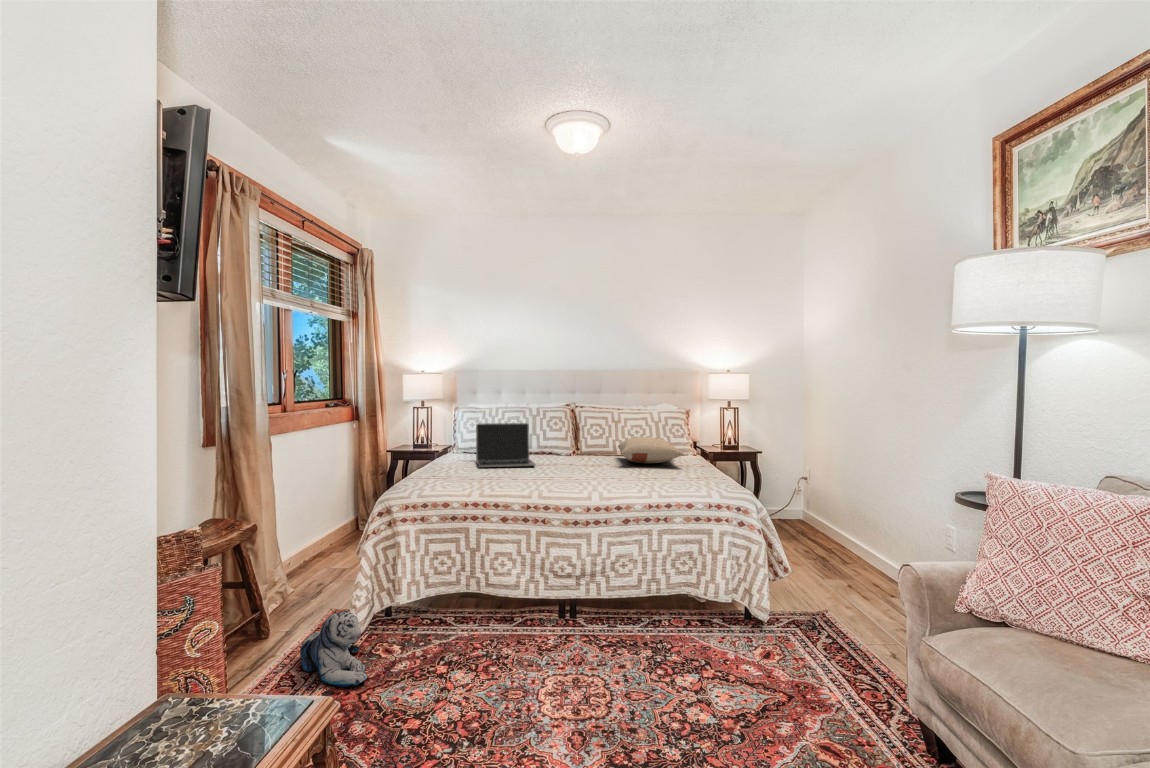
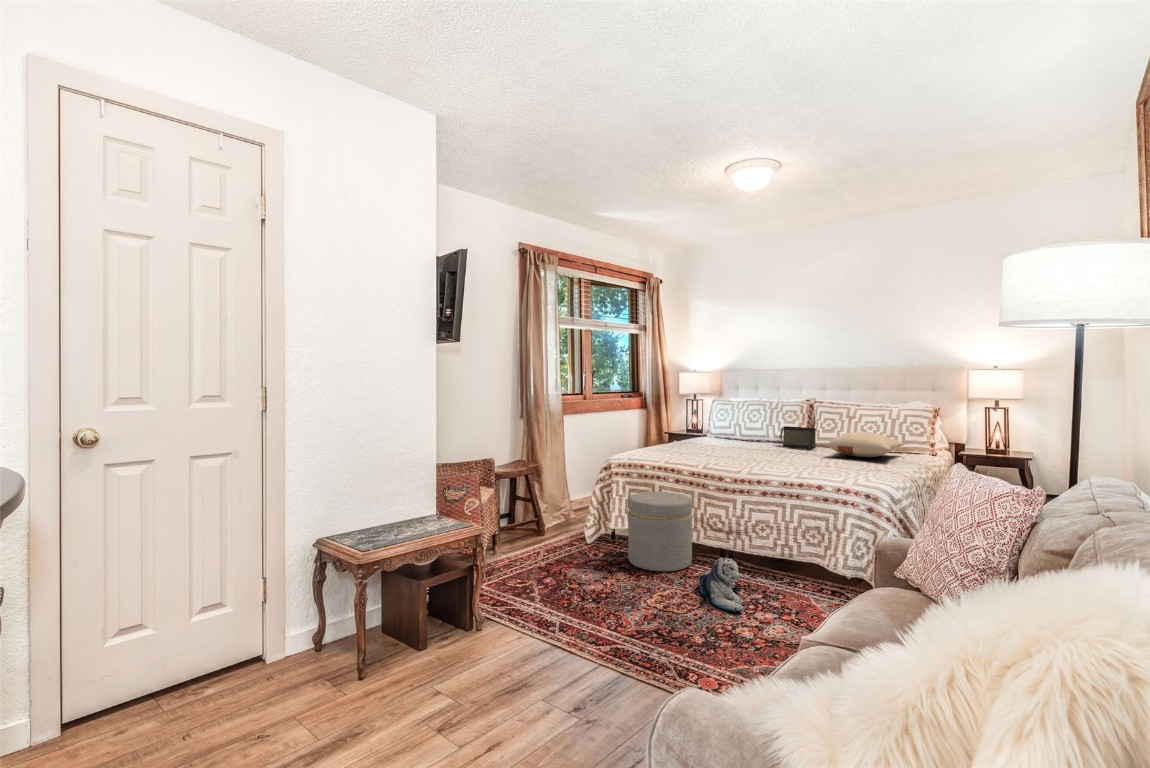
laptop: present [476,423,536,467] -> none [702,414,754,450]
handbag: none [553,435,594,460] -> present [780,426,816,449]
ottoman: none [446,536,539,660] -> present [628,492,692,571]
plush toy: present [300,611,367,687] -> present [699,558,743,612]

